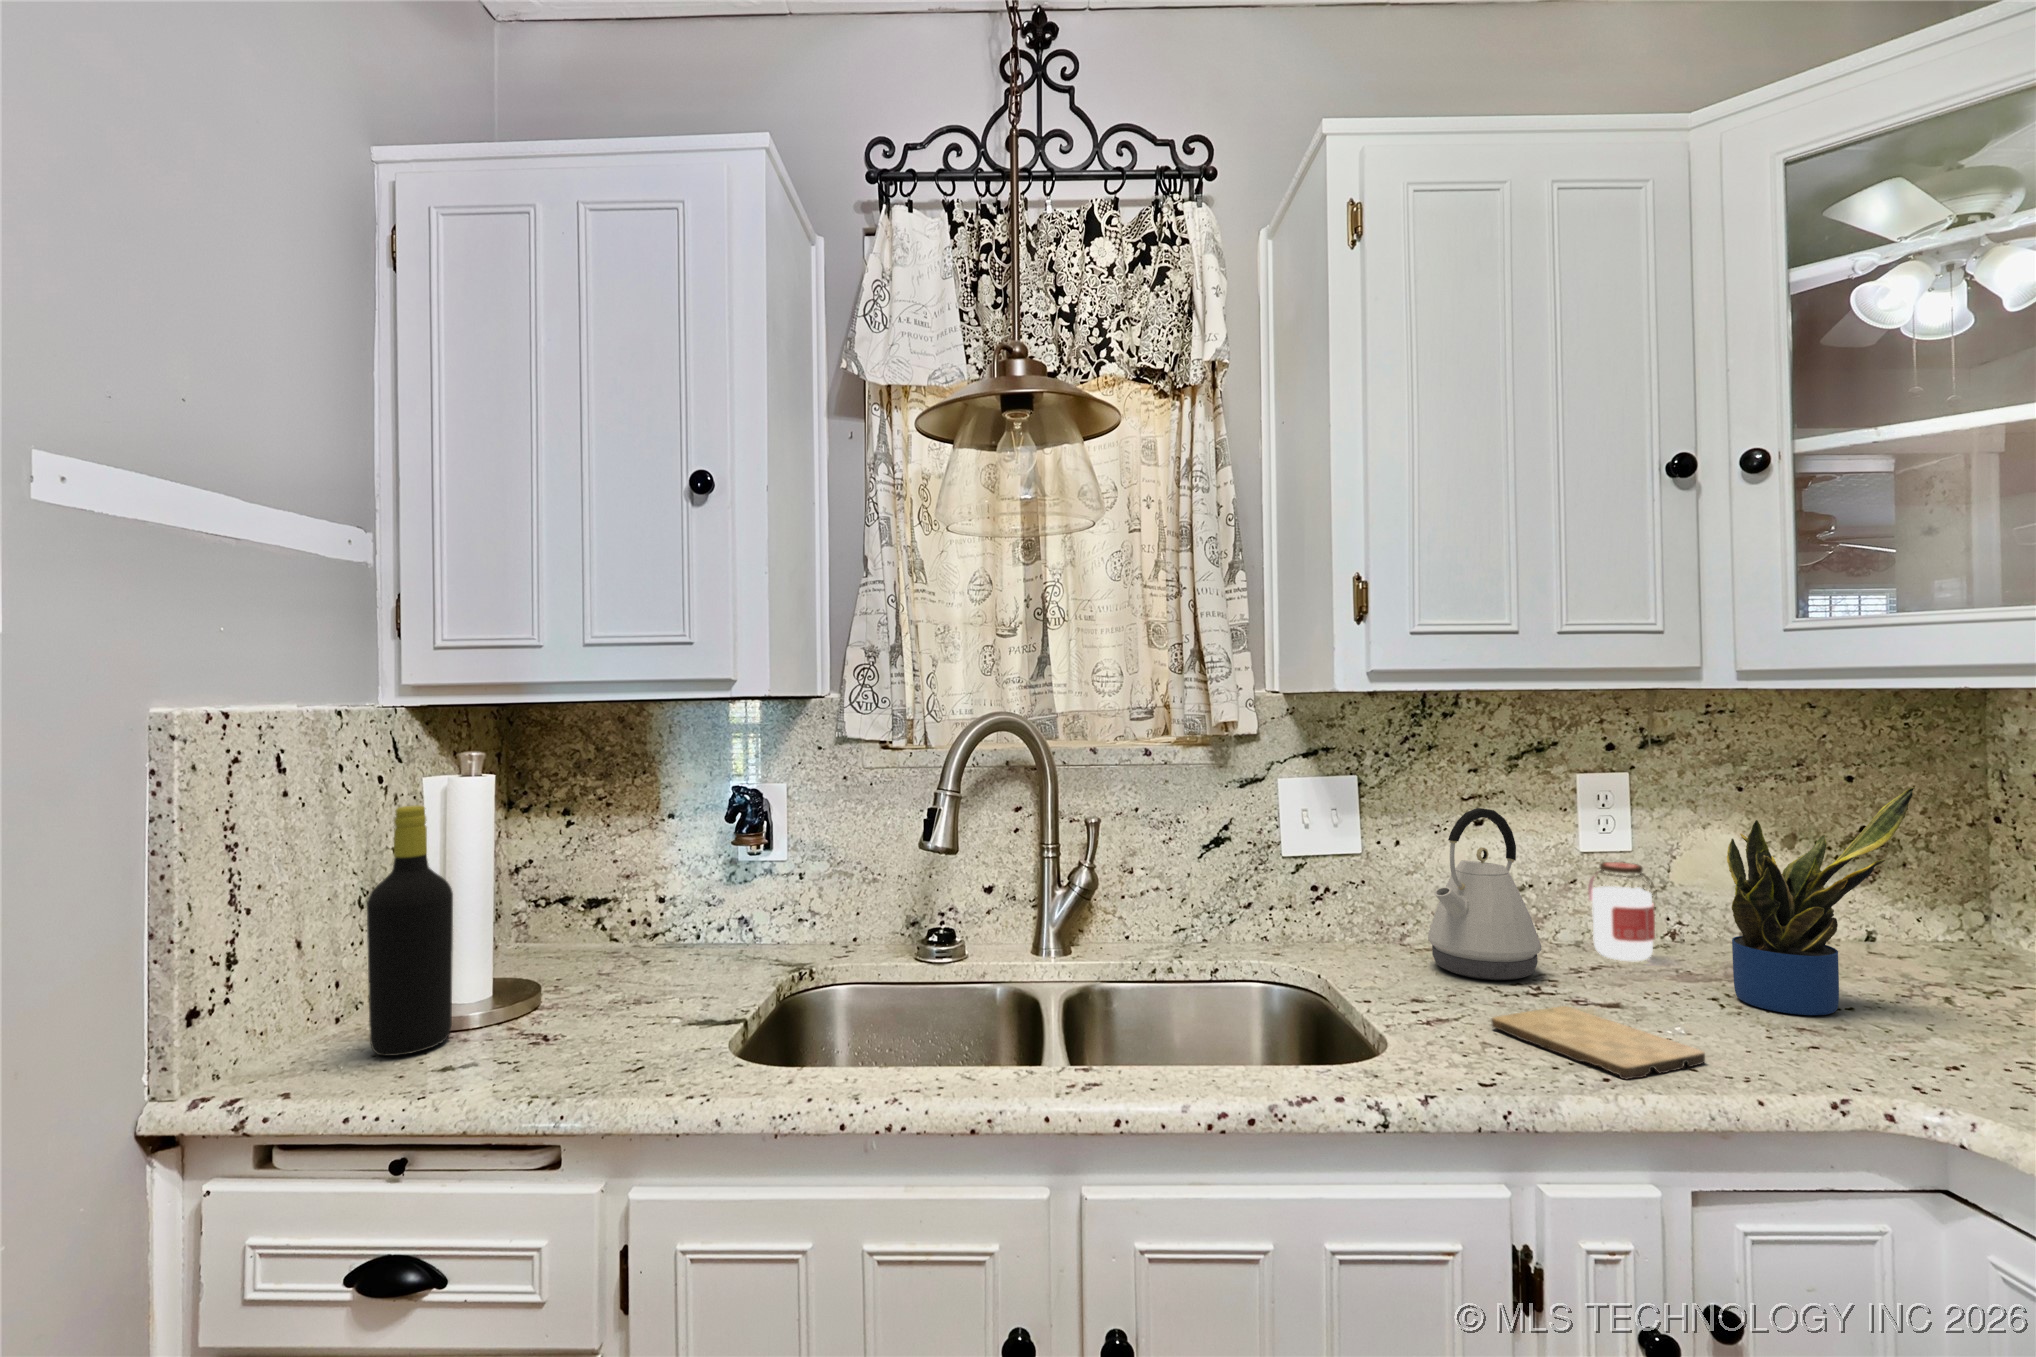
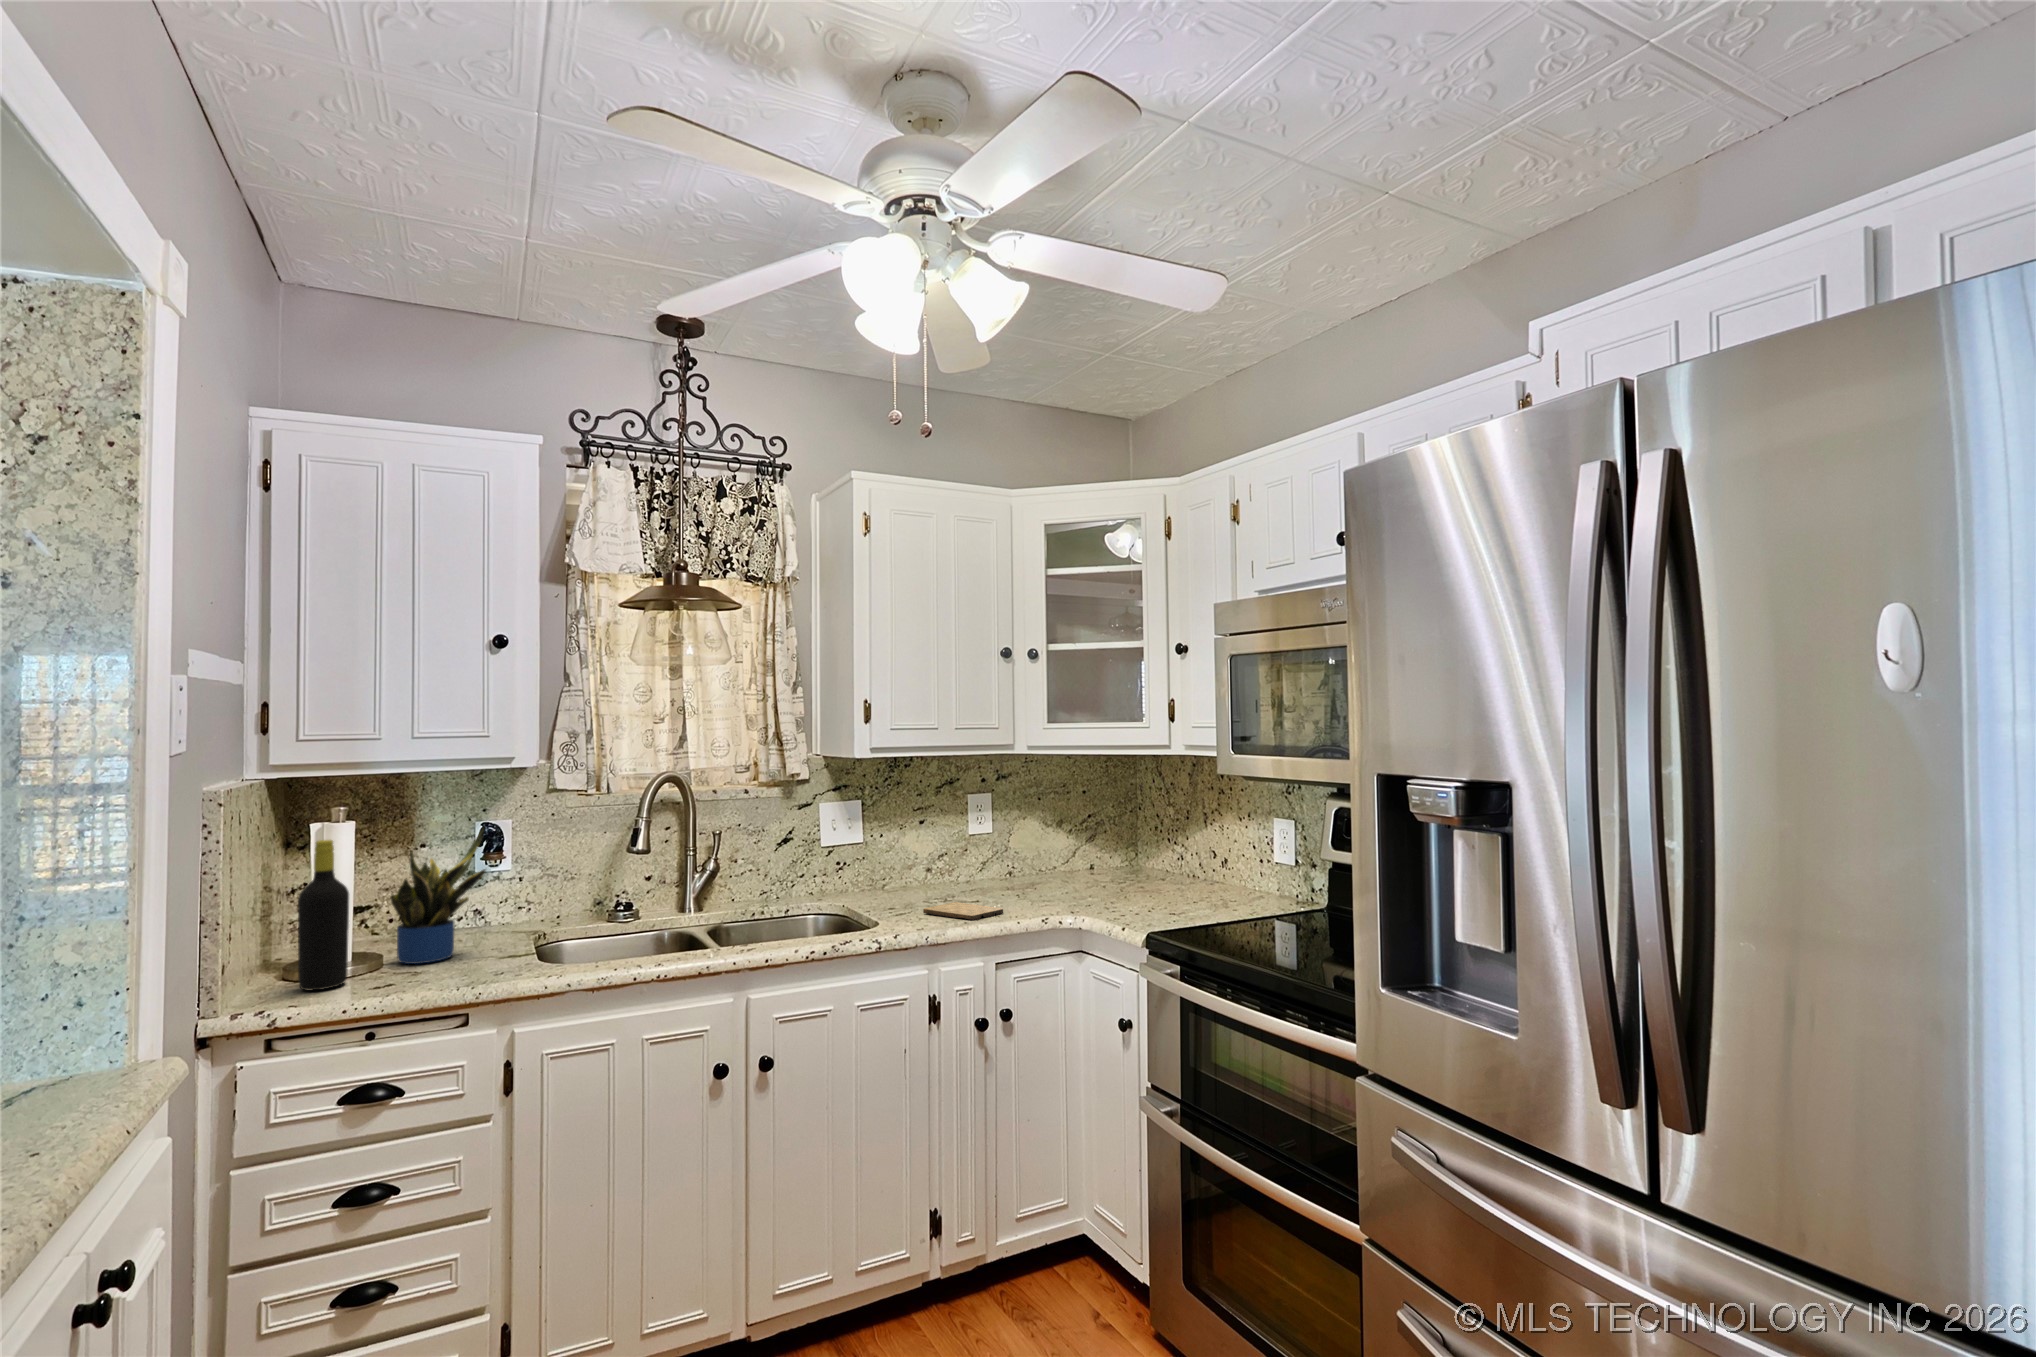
potted plant: present [1727,787,1915,1015] -> present [390,829,486,964]
kettle: present [1428,808,1541,980] -> none [896,814,948,900]
jar: present [1588,862,1657,961] -> none [972,839,1001,888]

